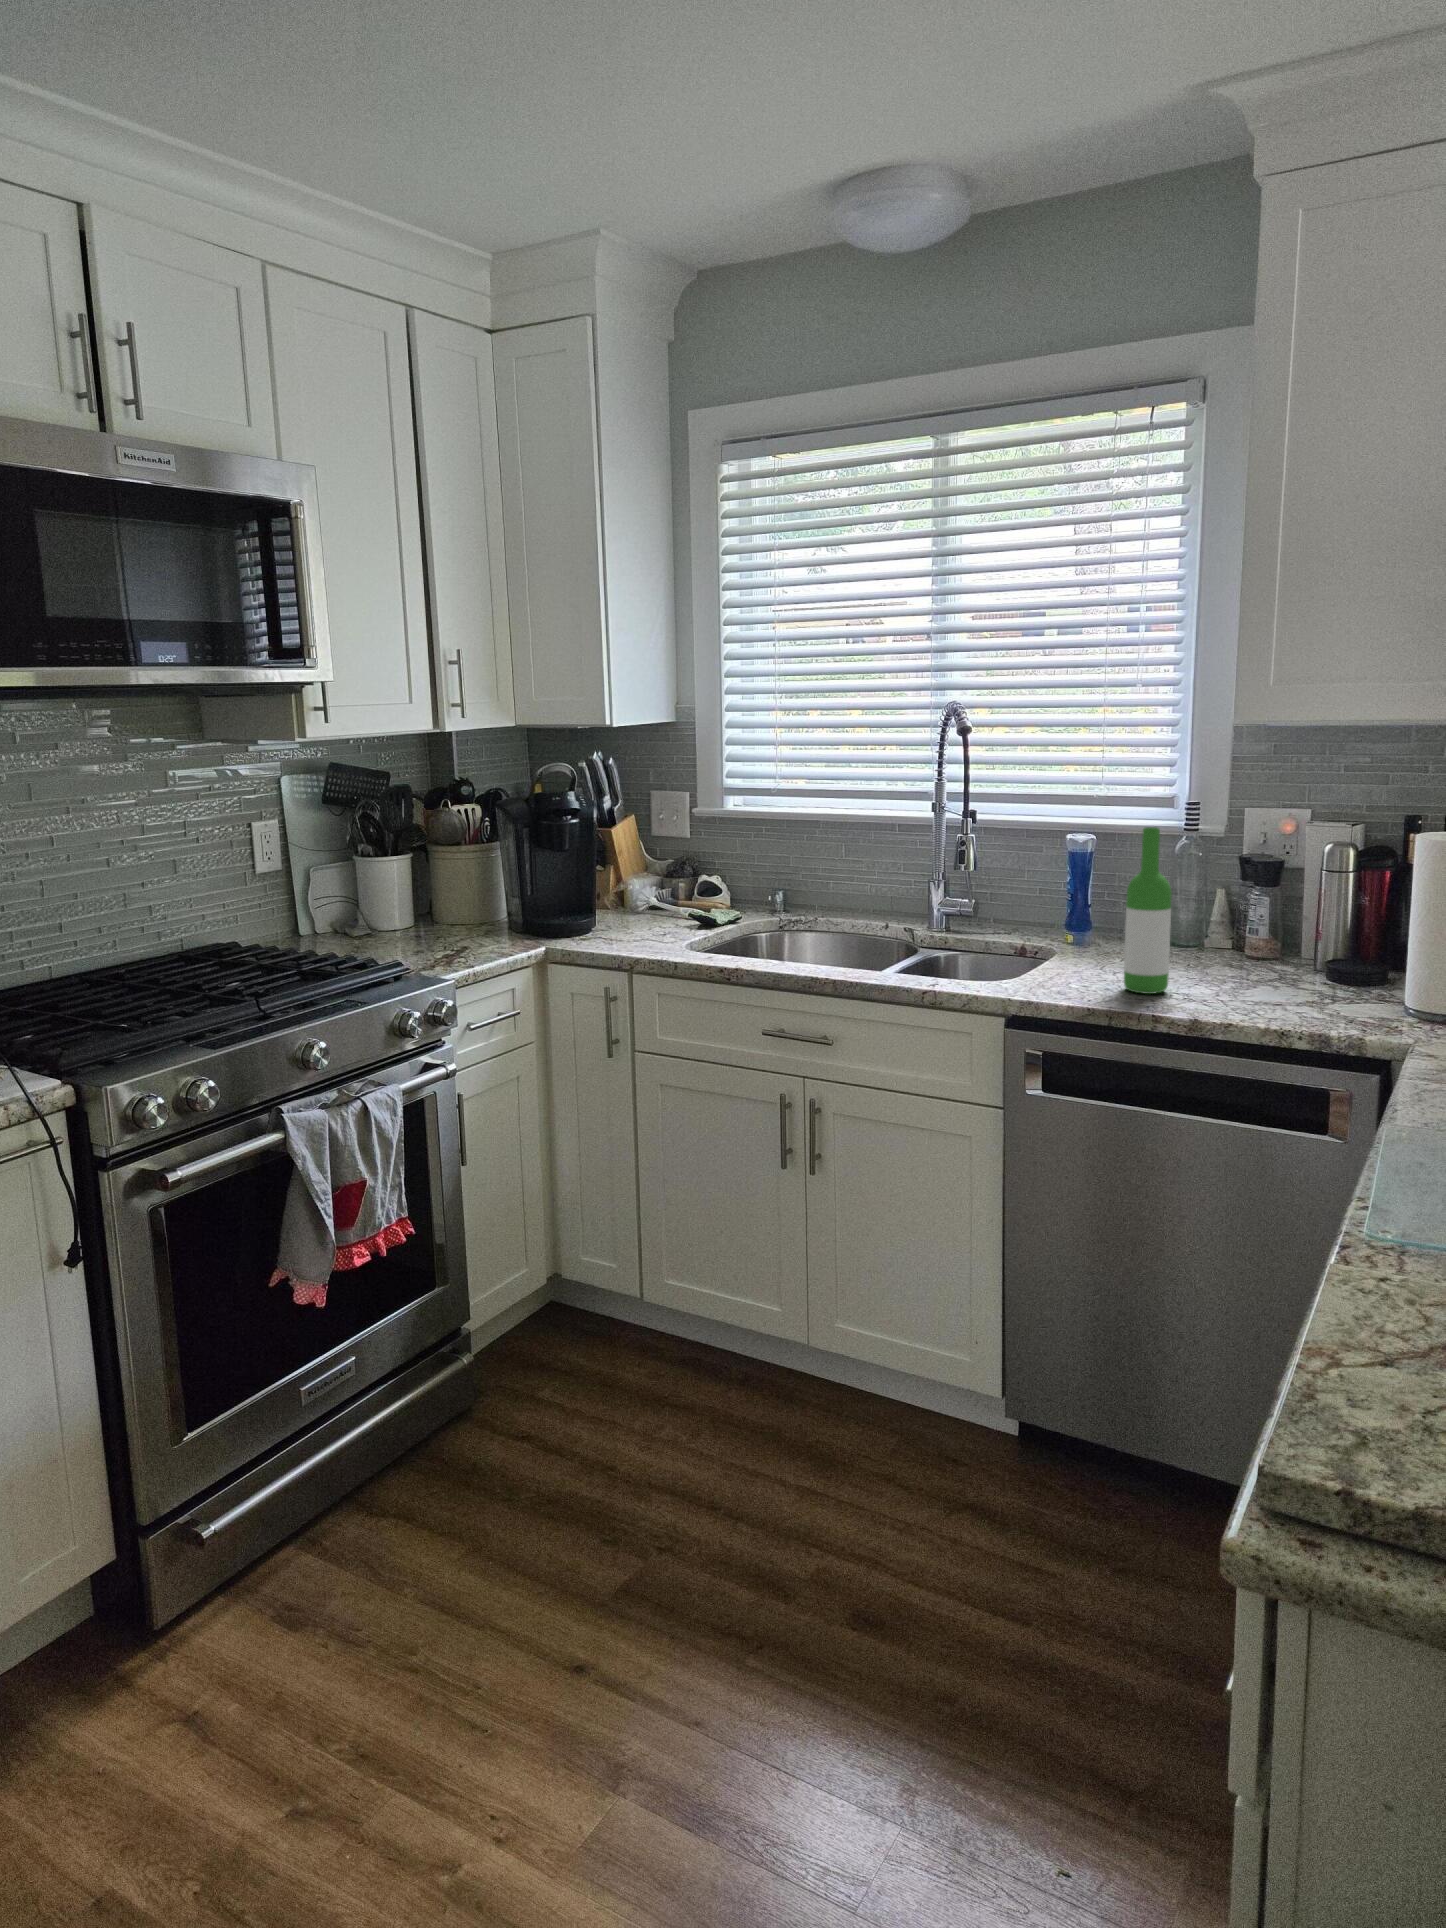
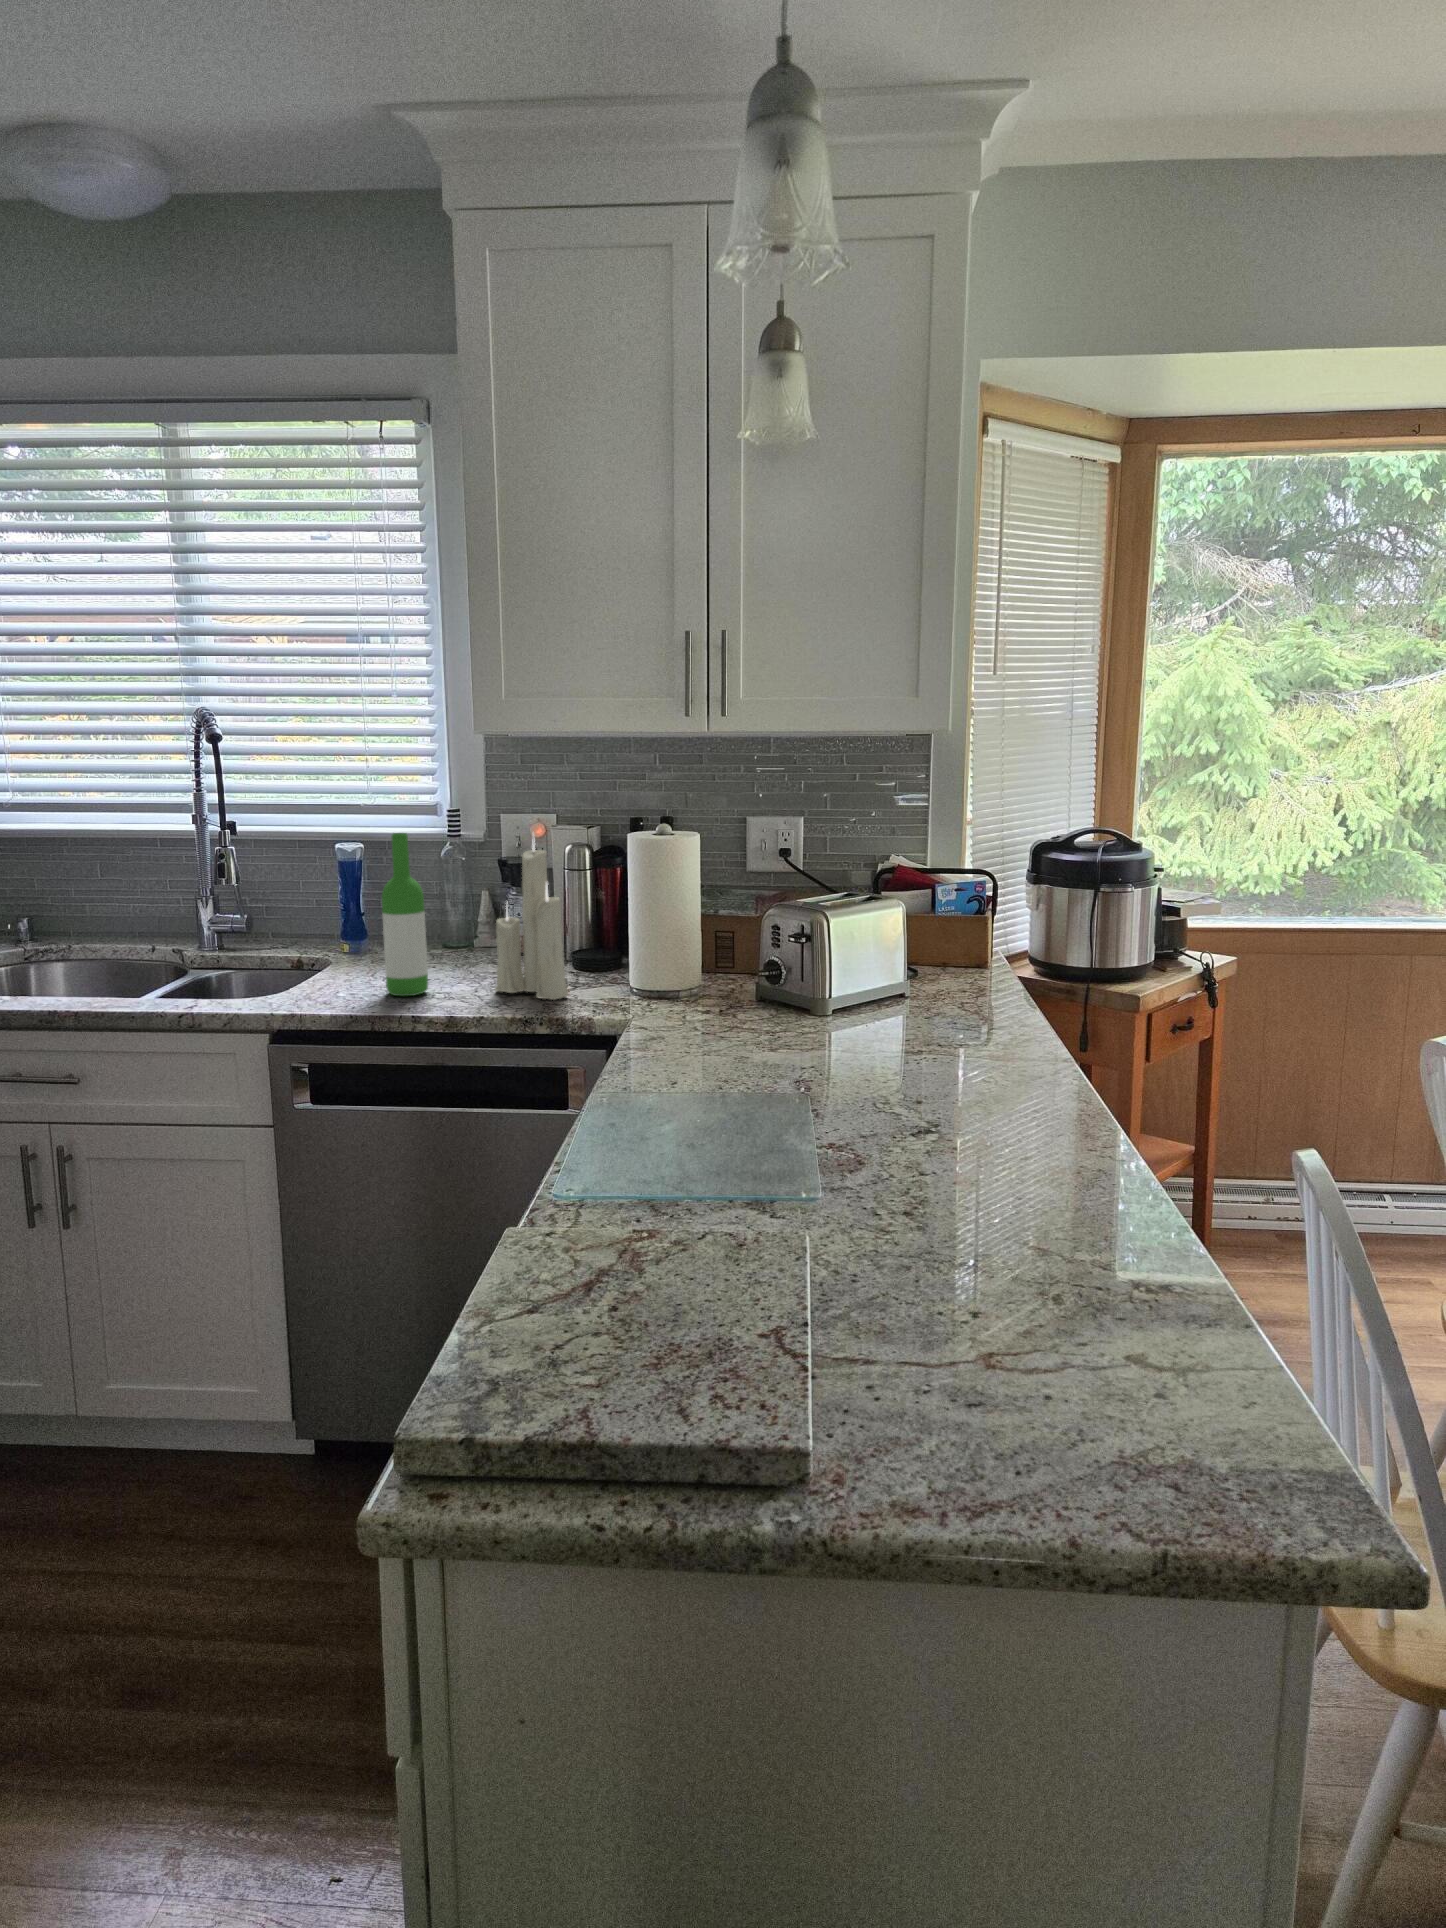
candle: none [1241,820,1330,1013] -> present [495,841,568,1000]

